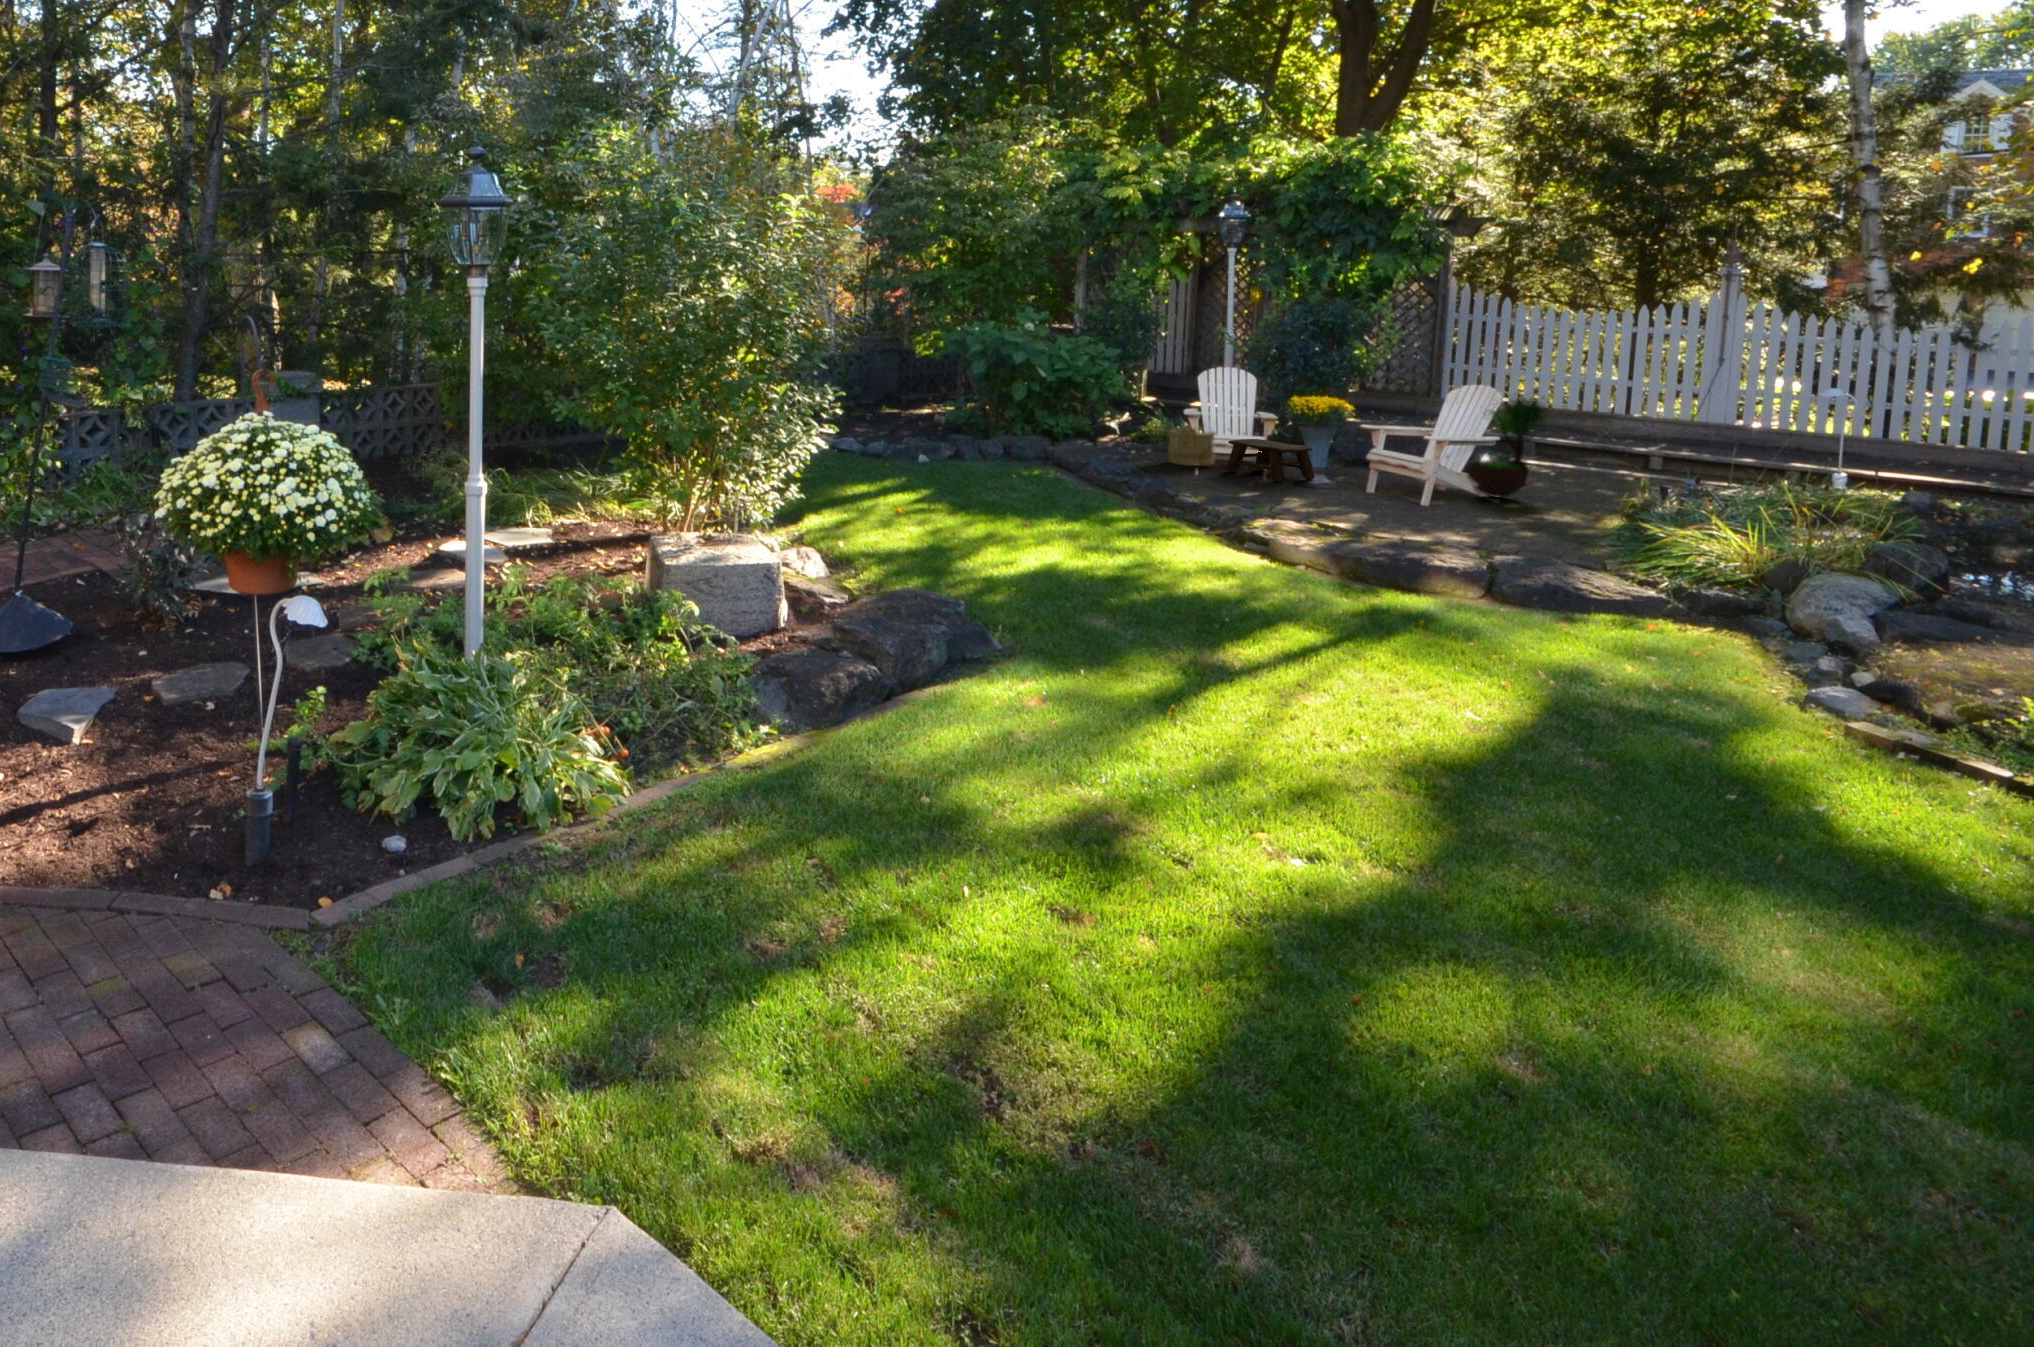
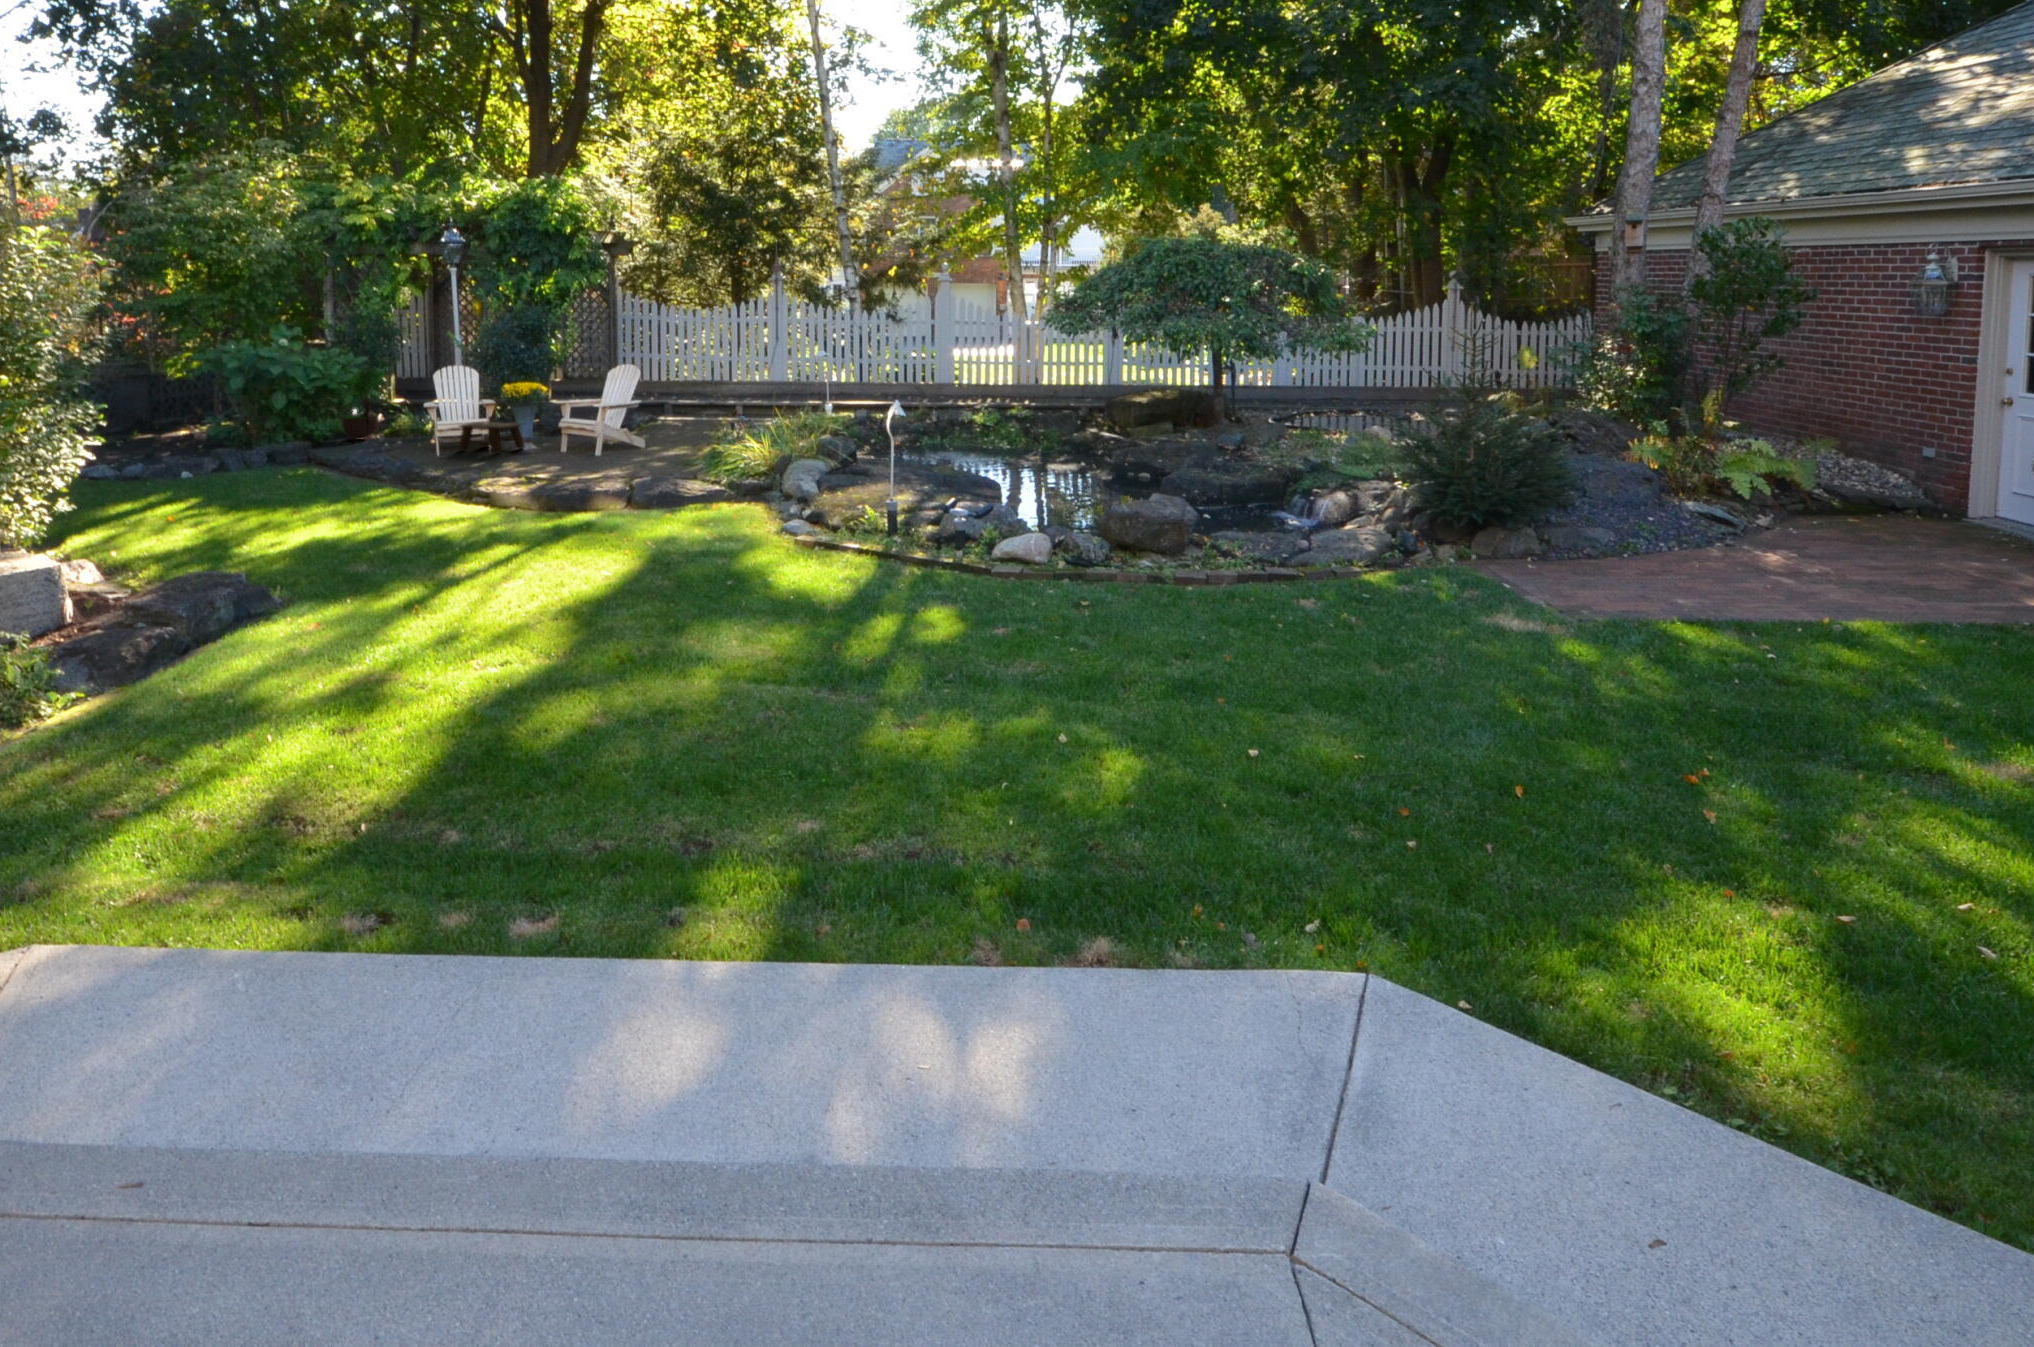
potted tree: present [1467,392,1552,497] -> present [342,365,387,440]
wooden bucket: present [1169,428,1216,466] -> none [409,419,449,450]

